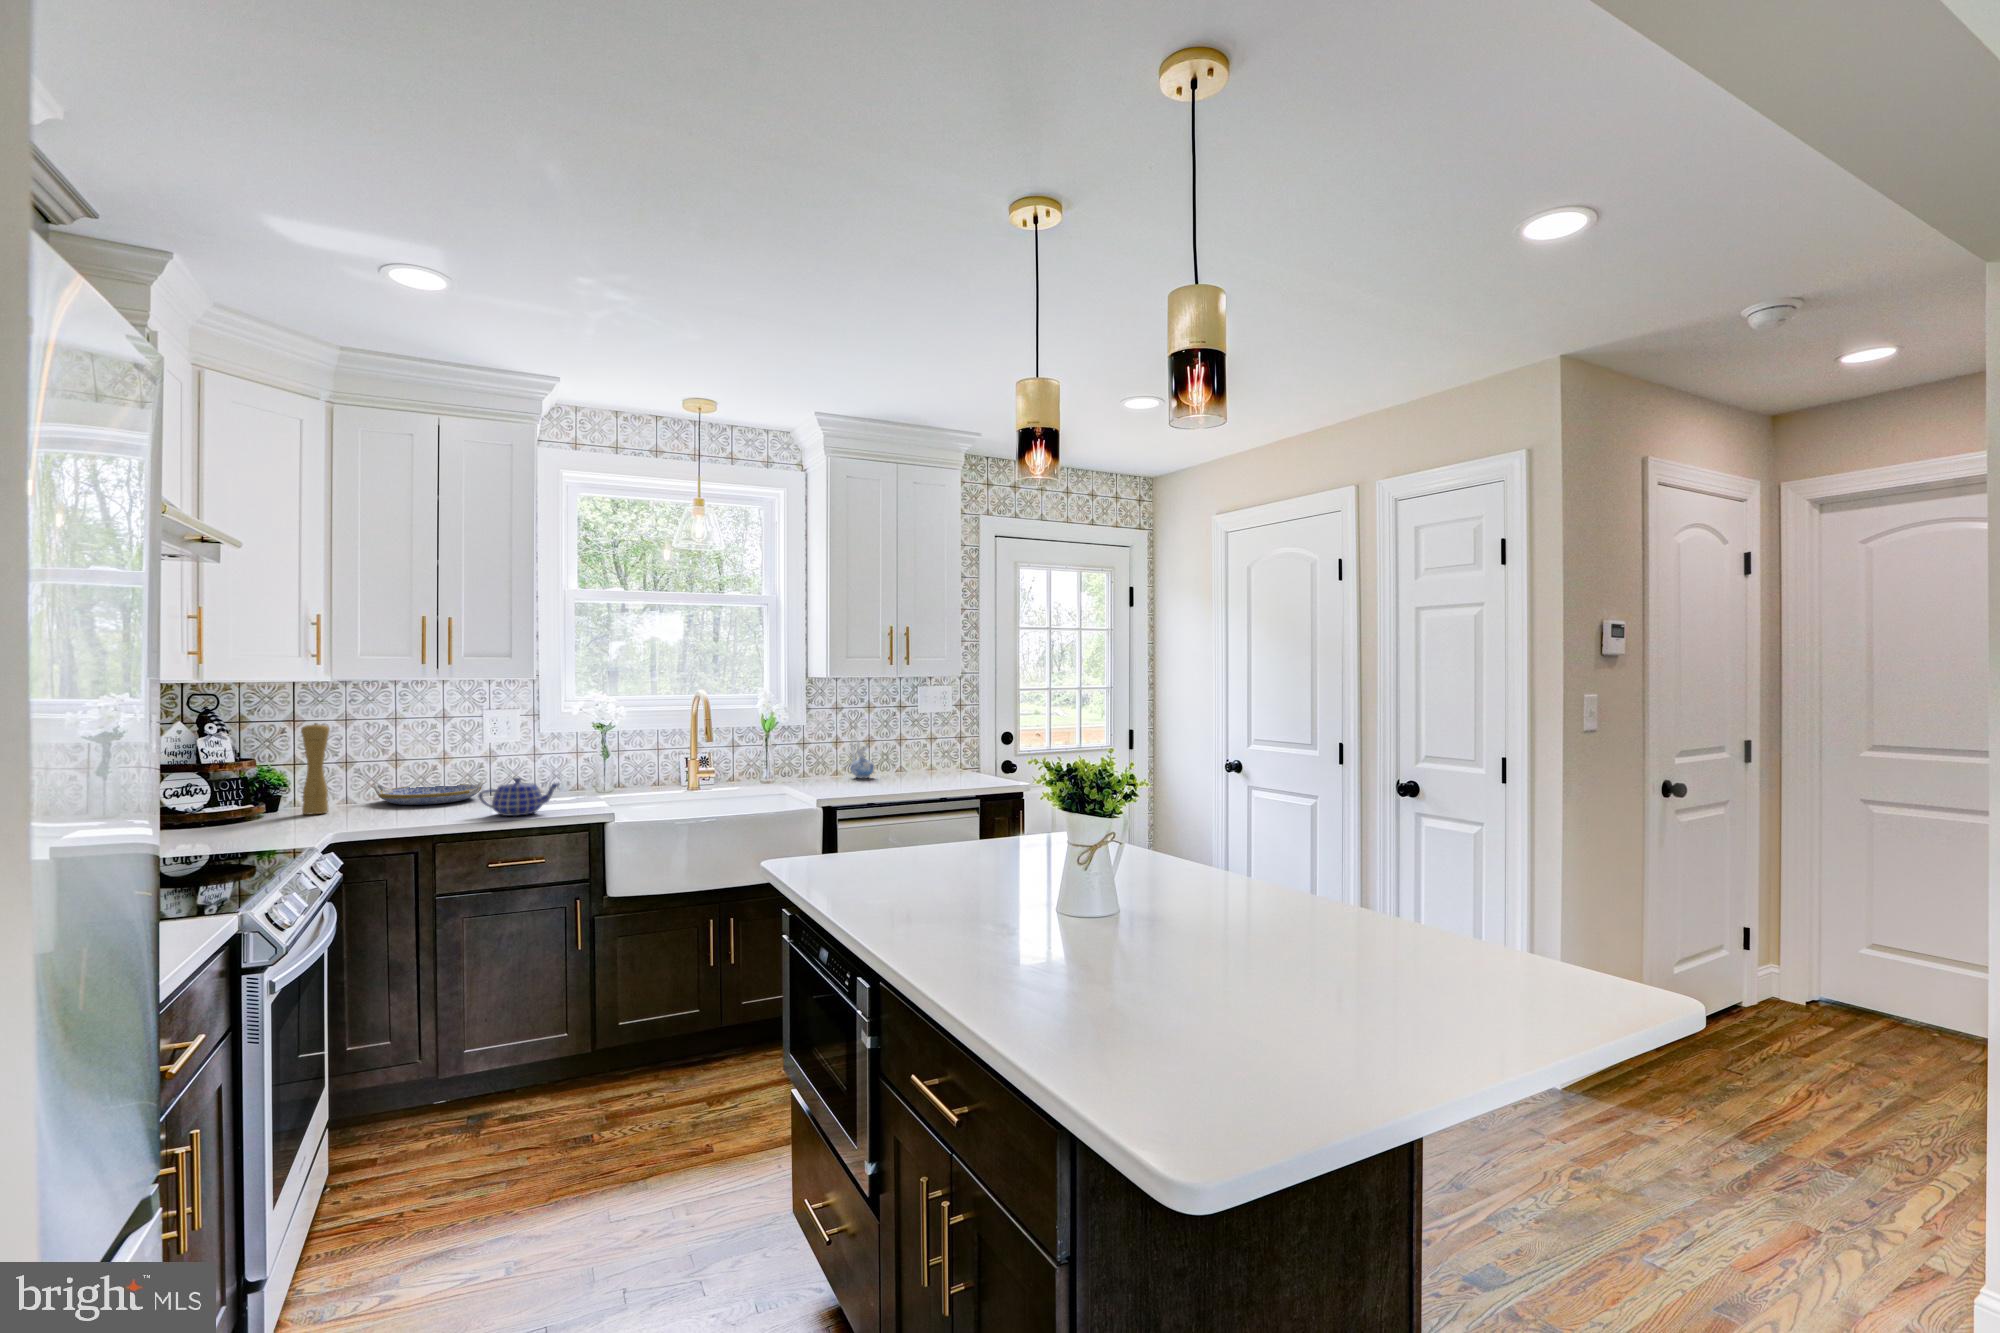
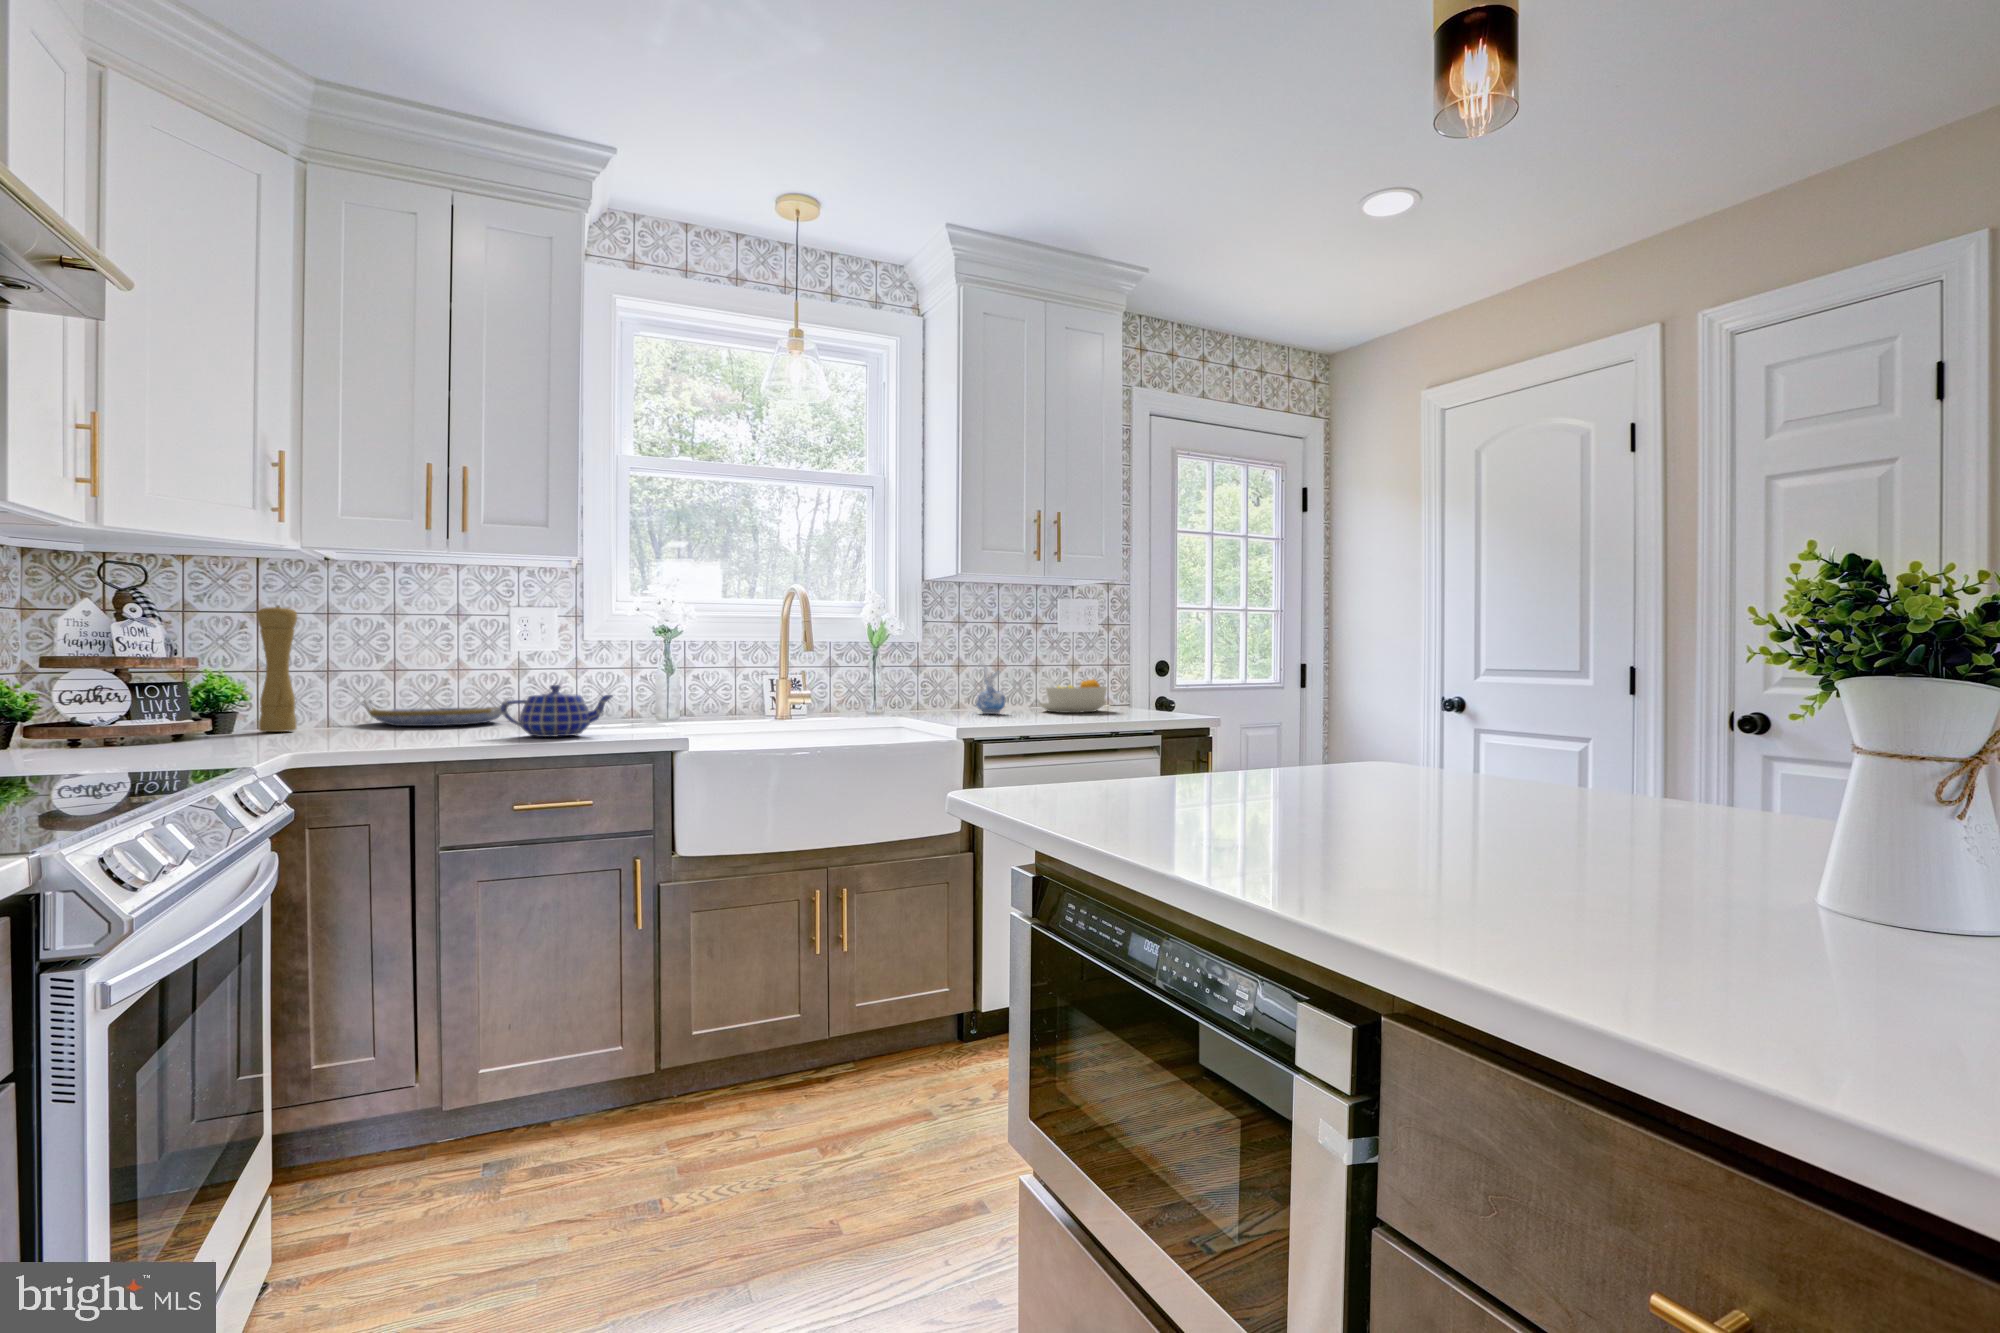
fruit bowl: none [902,743,962,775] -> present [1039,679,1107,713]

